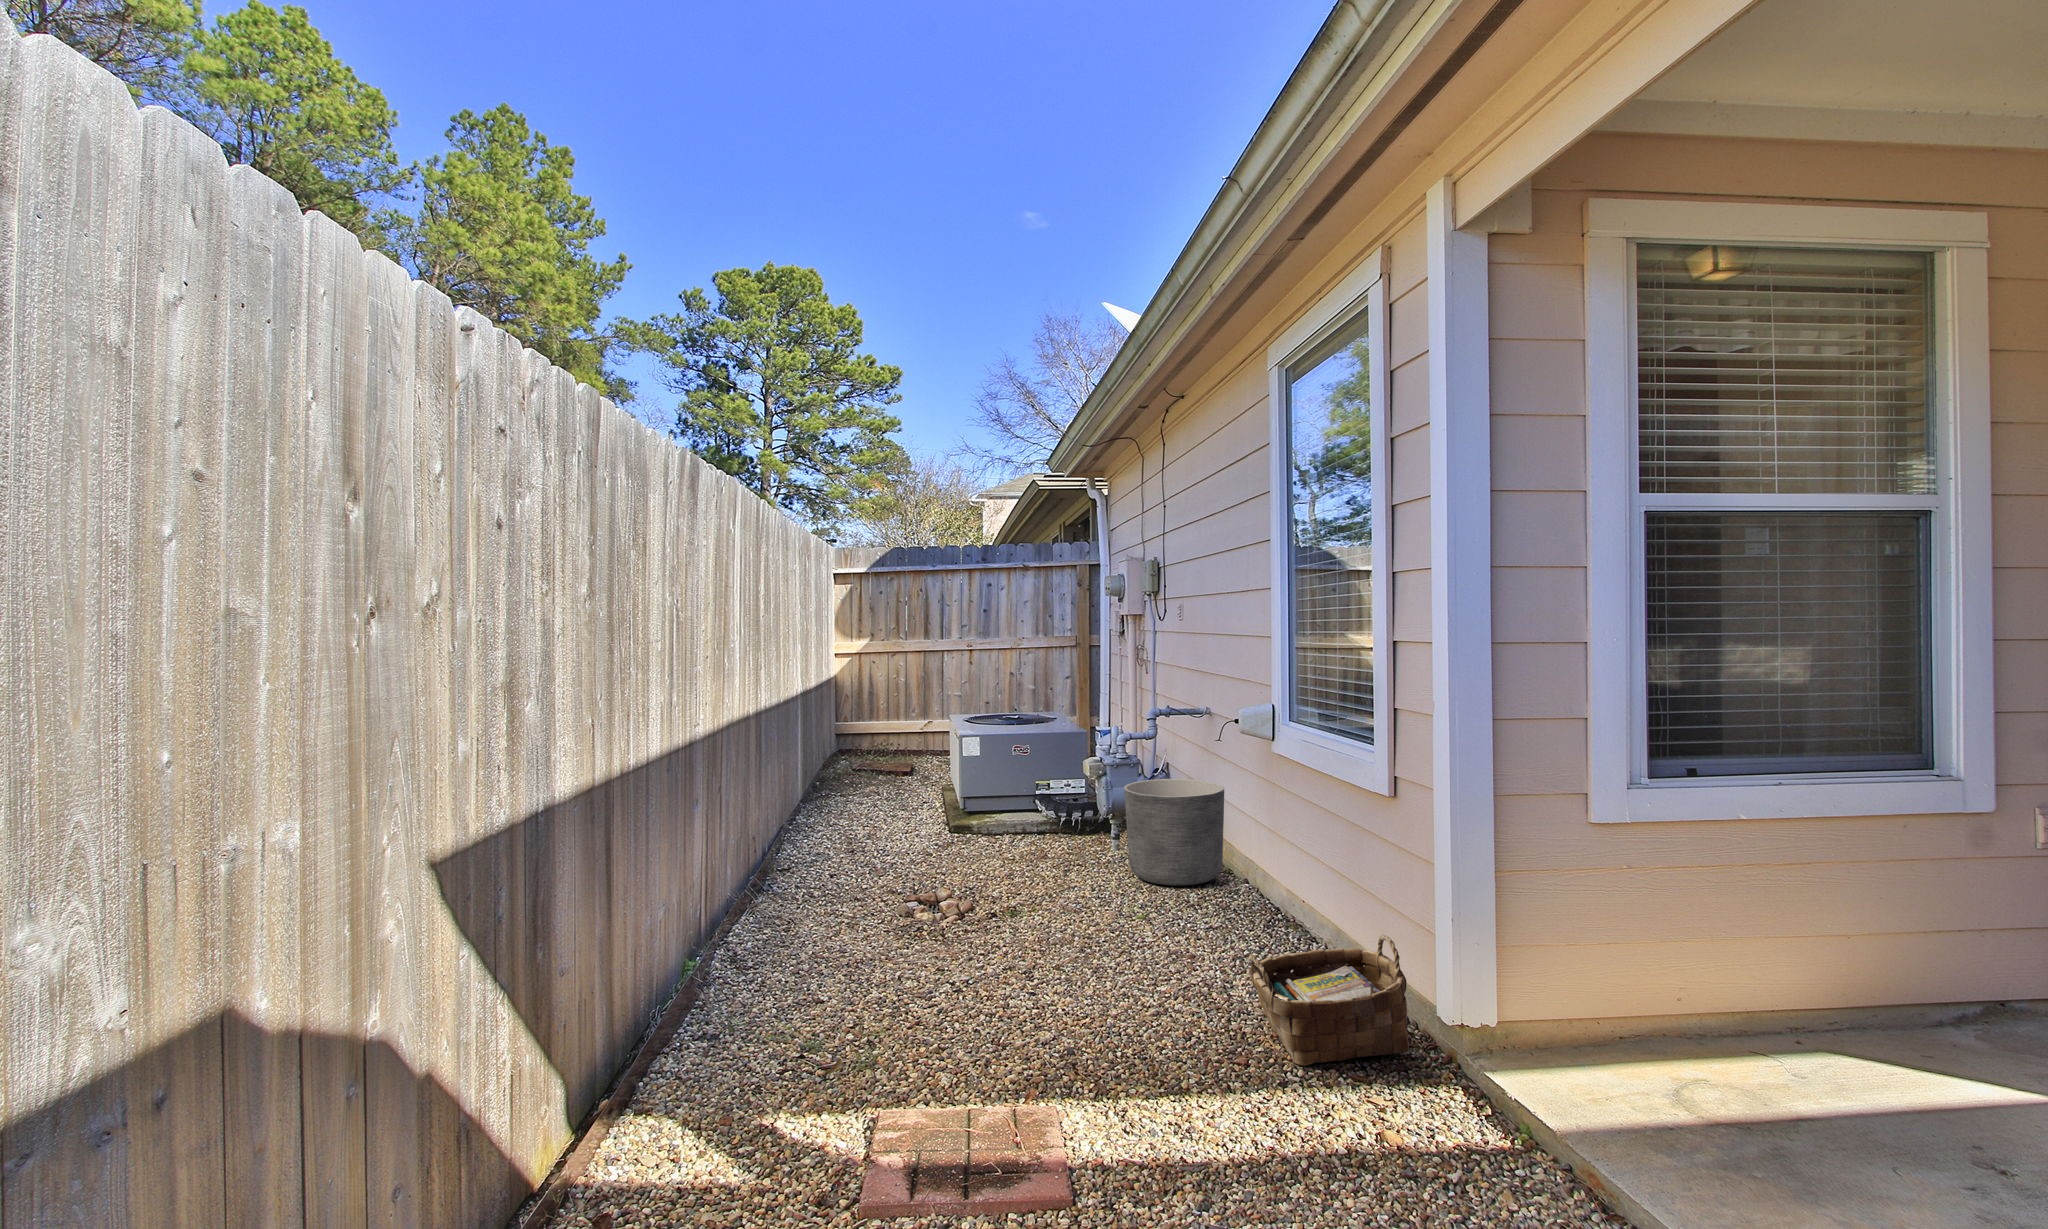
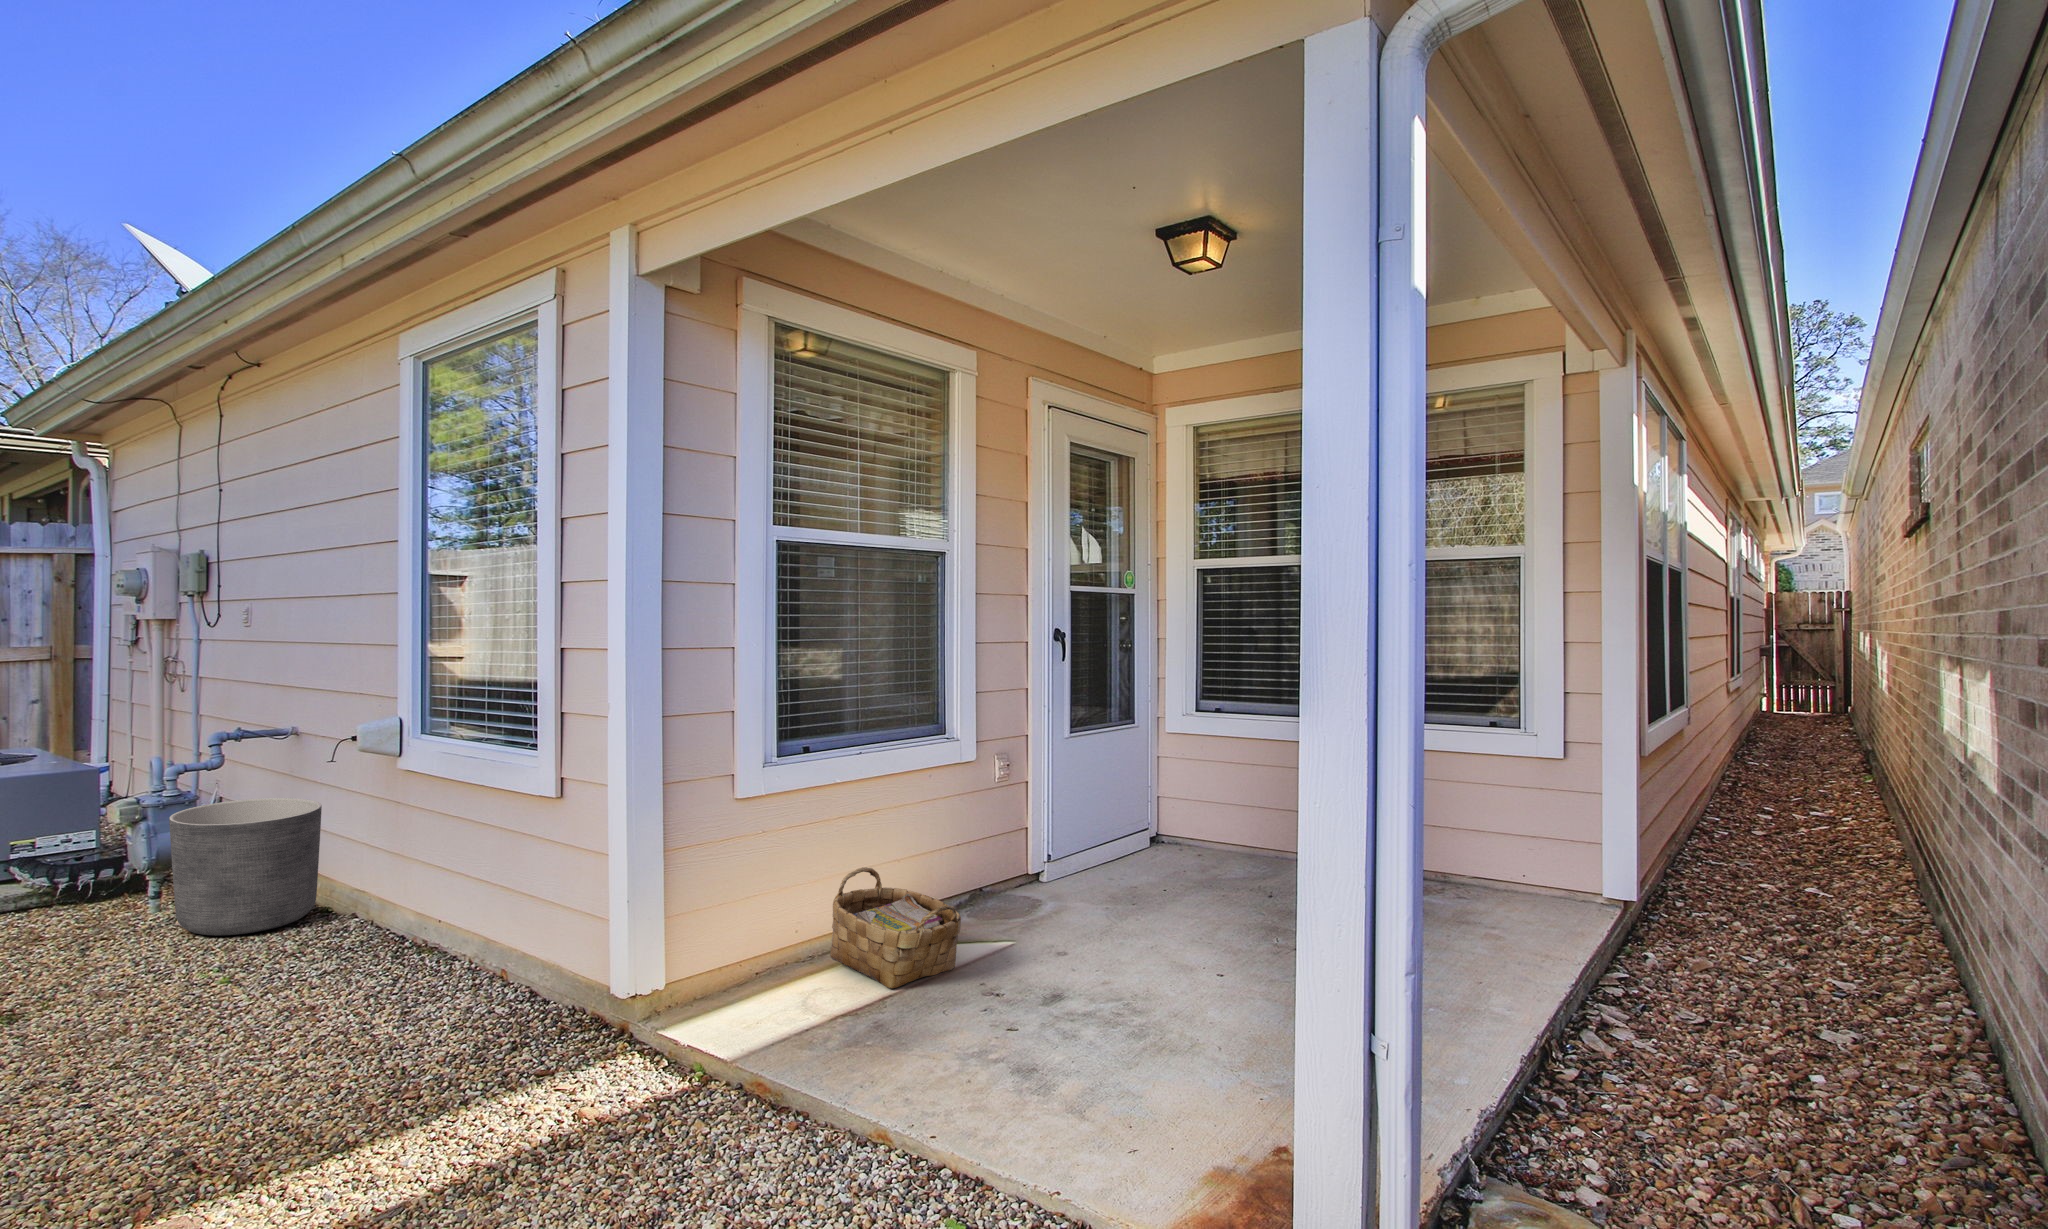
woven basket: present [1249,935,1409,1066] -> present [830,867,961,989]

